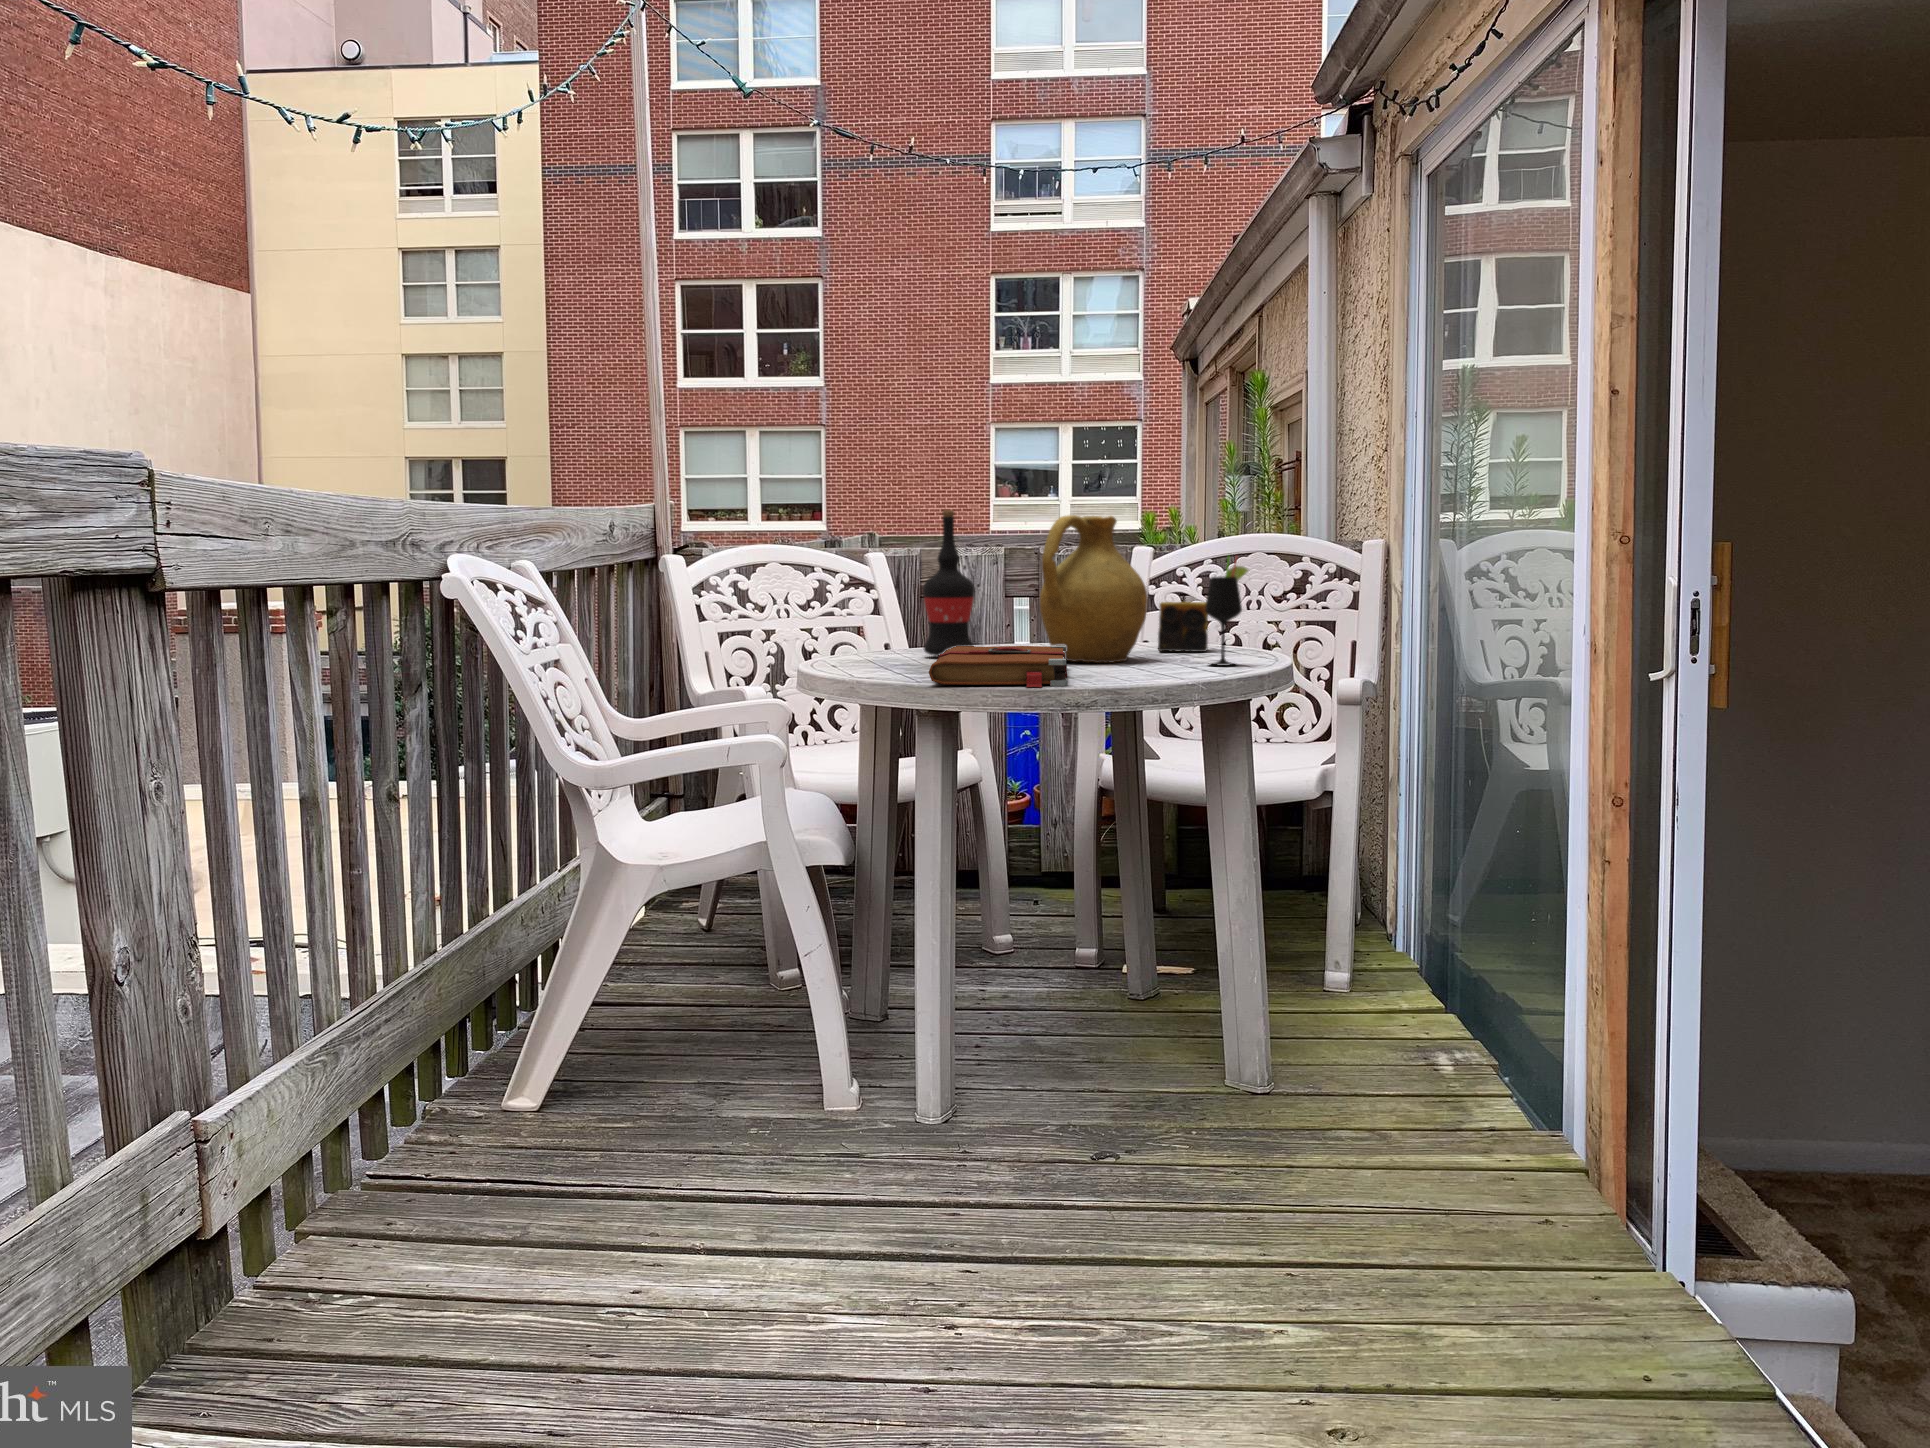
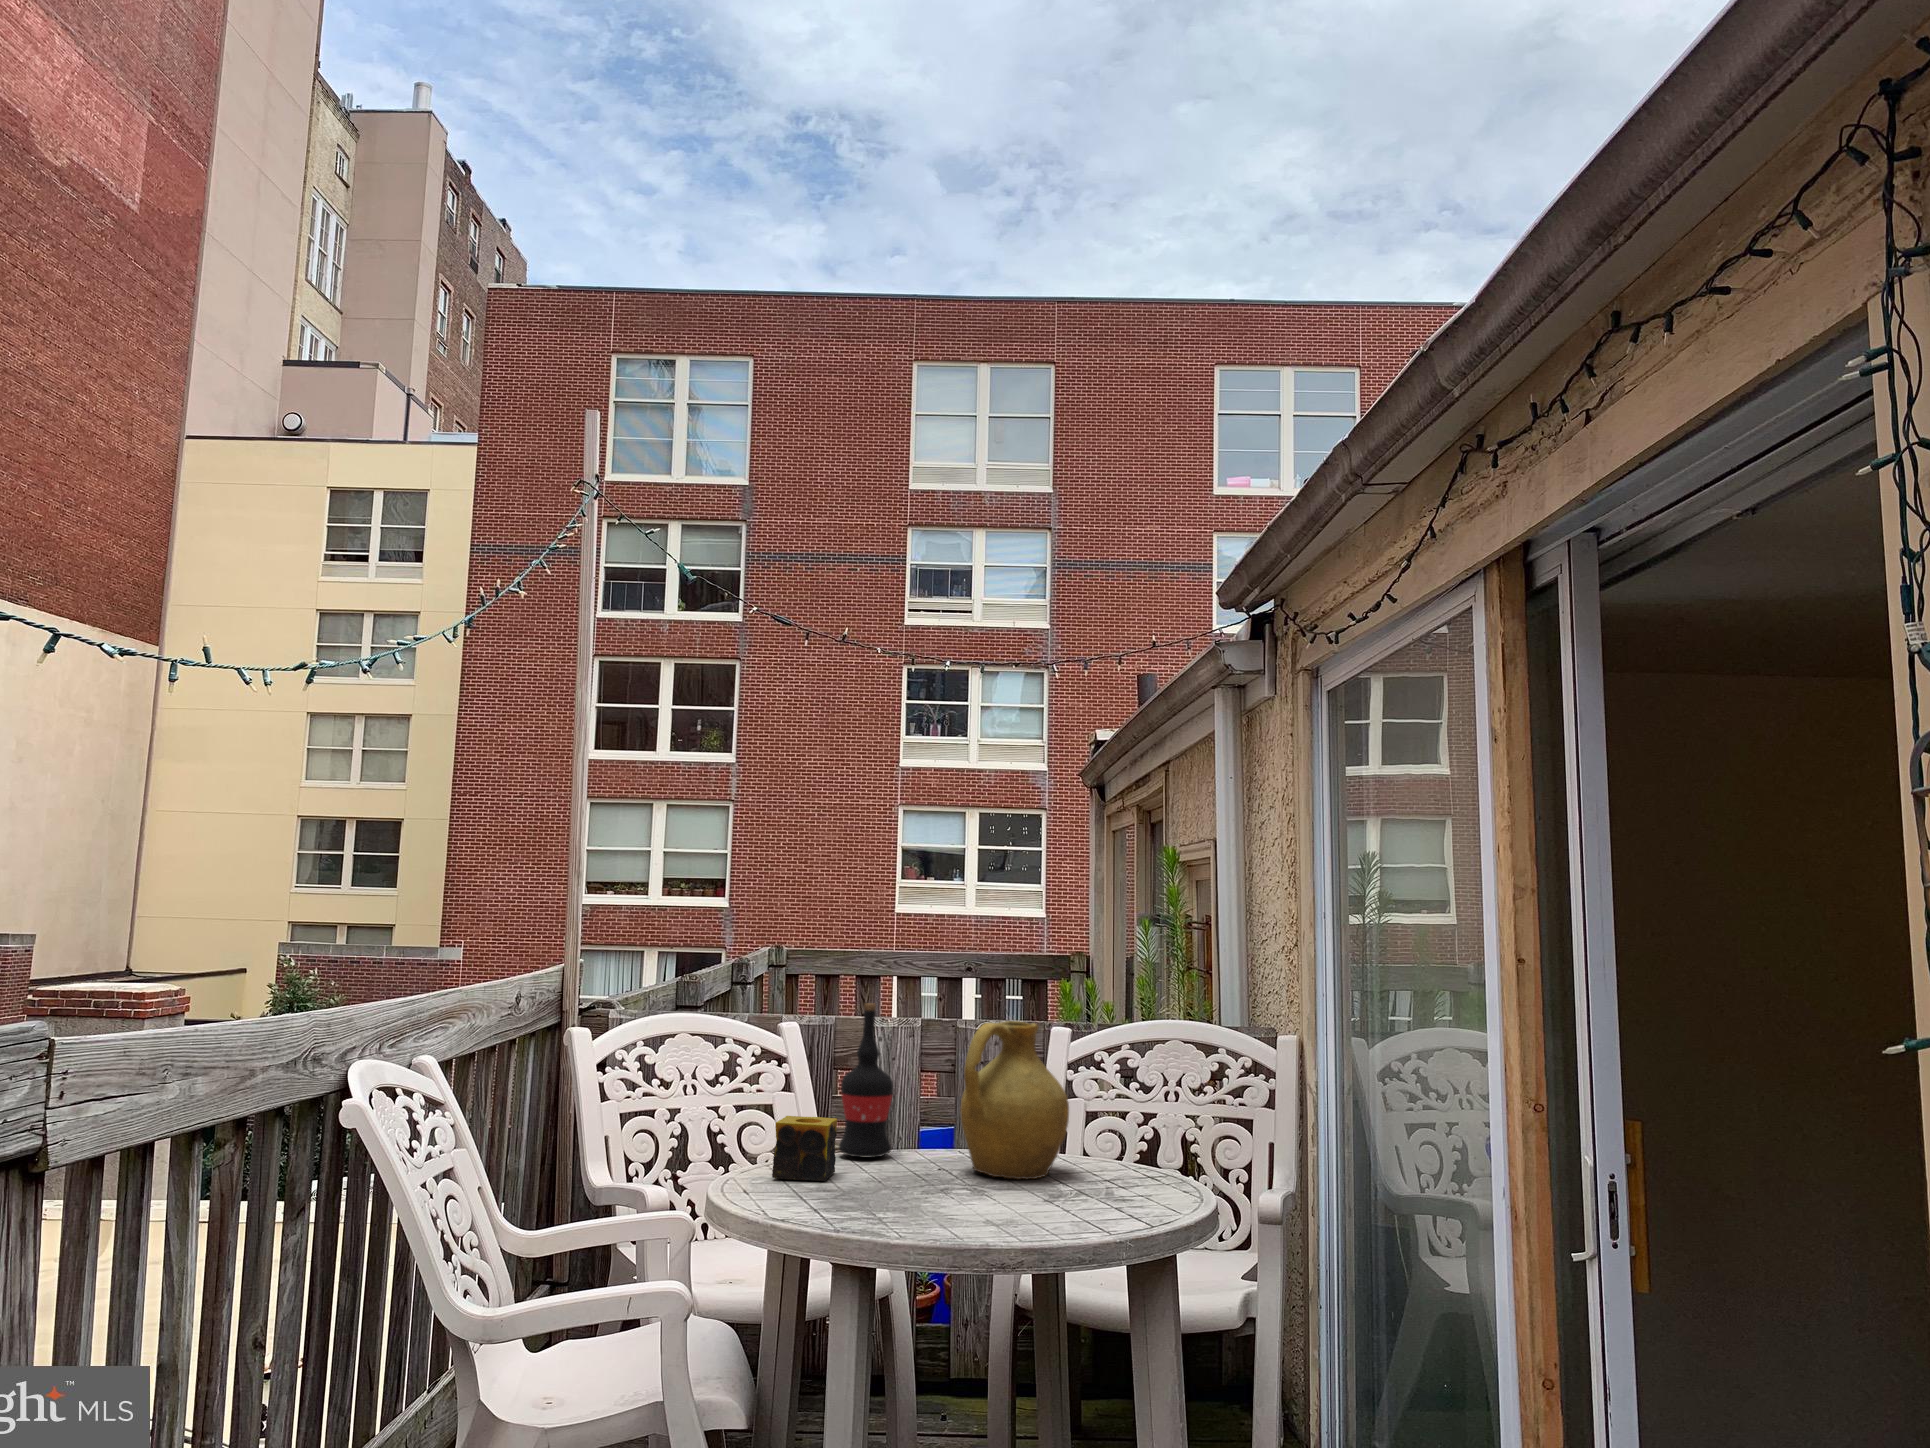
wine glass: present [1205,556,1248,666] -> none [1128,1077,1172,1192]
candle: present [1158,602,1208,652] -> present [772,1116,837,1181]
book: present [929,645,1068,687] -> none [849,1162,993,1235]

